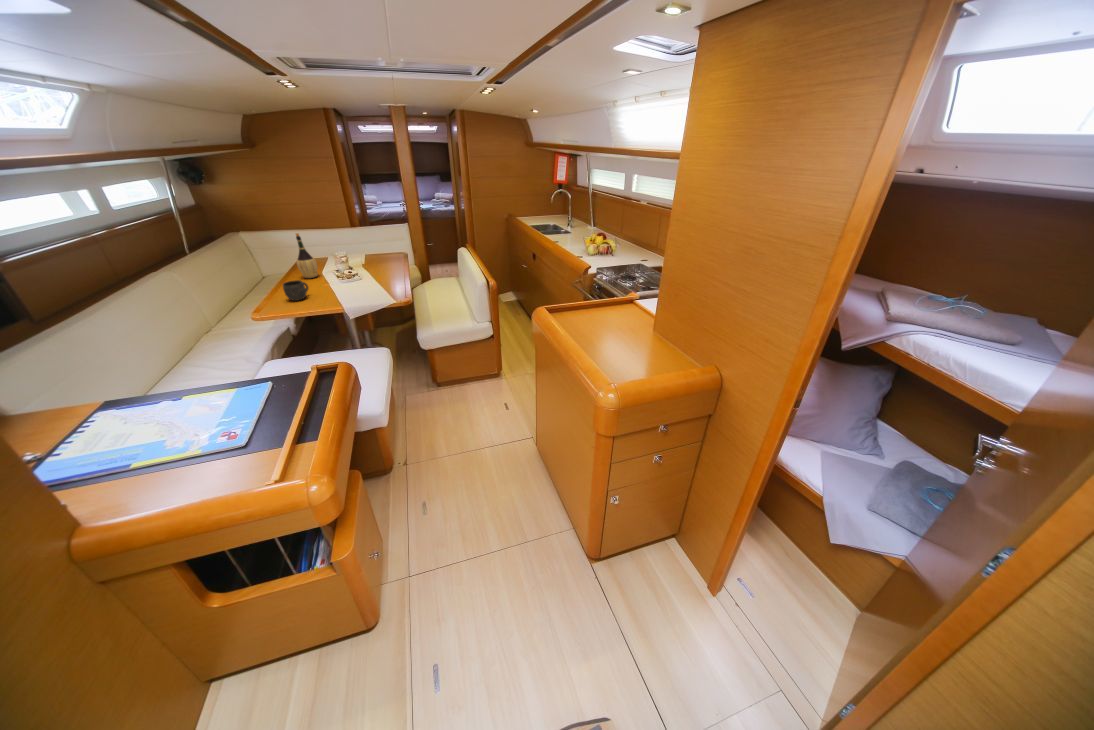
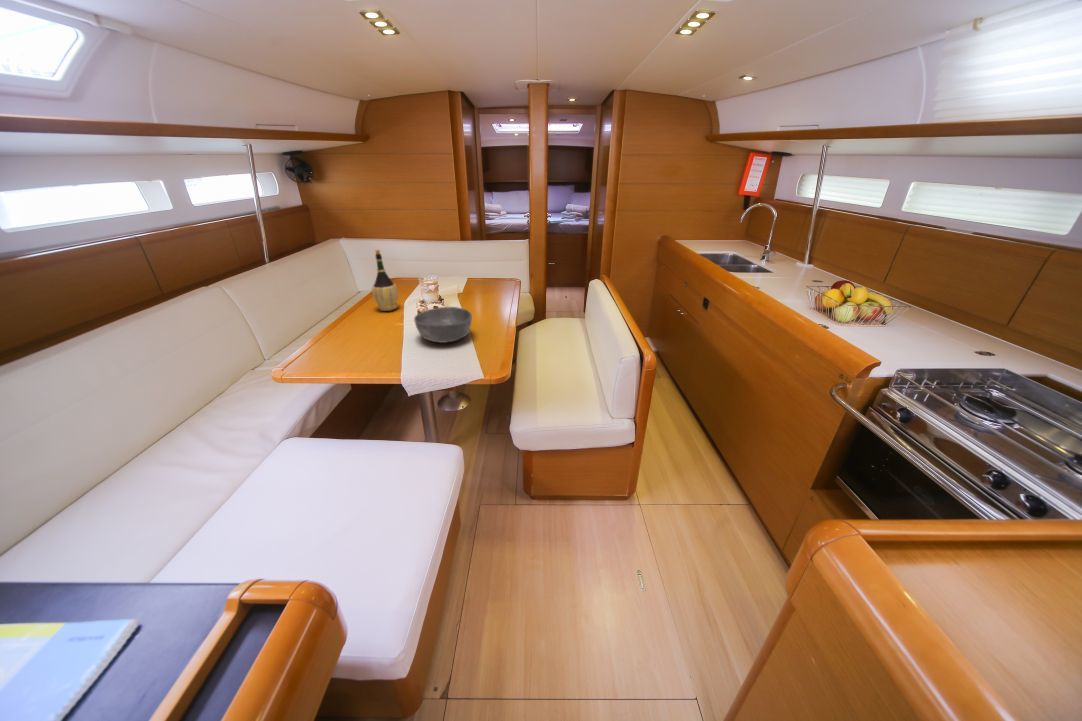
bowl: none [340,267,380,290] -> present [414,307,472,343]
mug: present [283,280,308,301] -> none [331,321,369,352]

